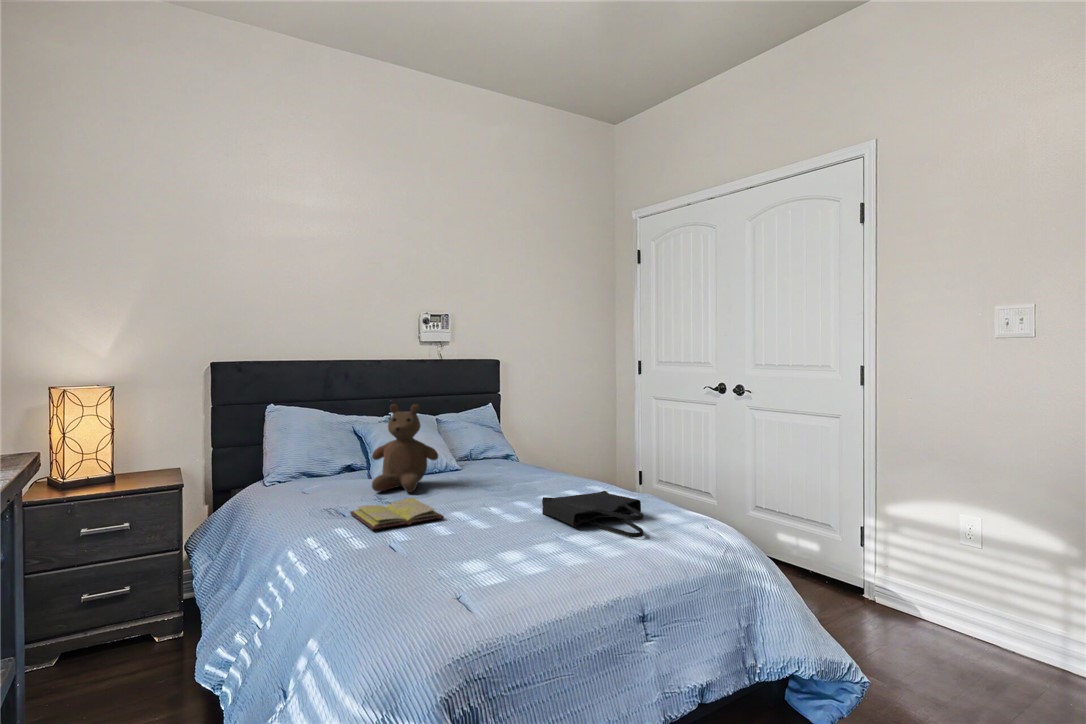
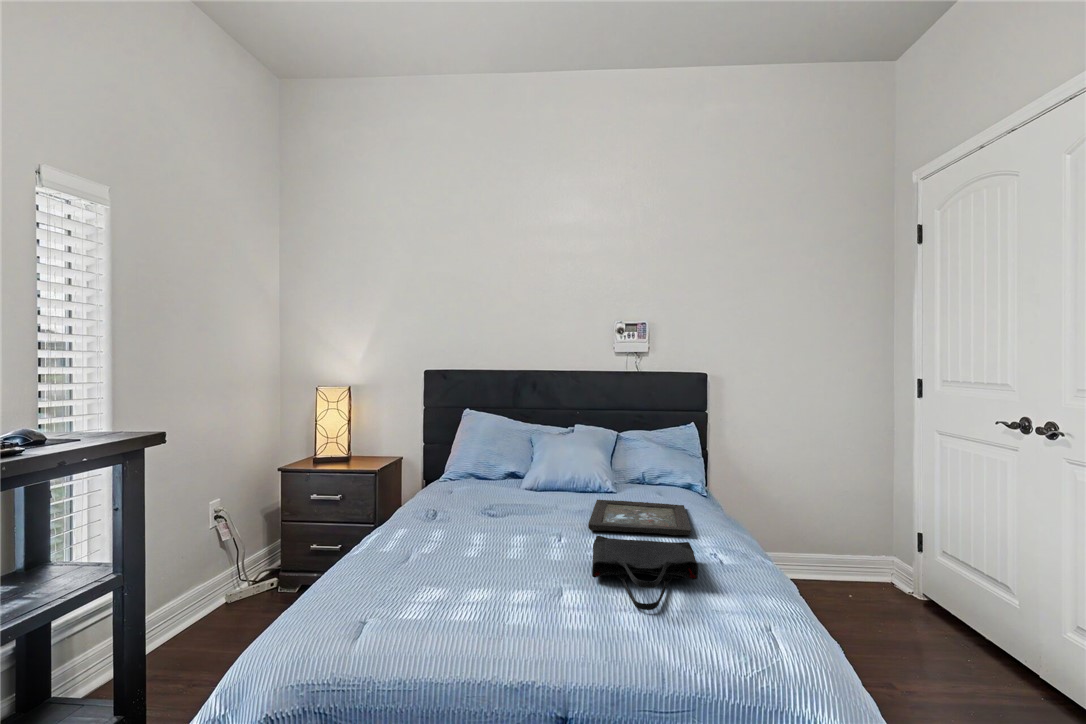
teddy bear: present [372,404,438,492] -> none [492,415,561,506]
tray: none [470,471,581,499] -> present [588,500,692,535]
diary: present [350,498,444,530] -> none [423,511,507,537]

